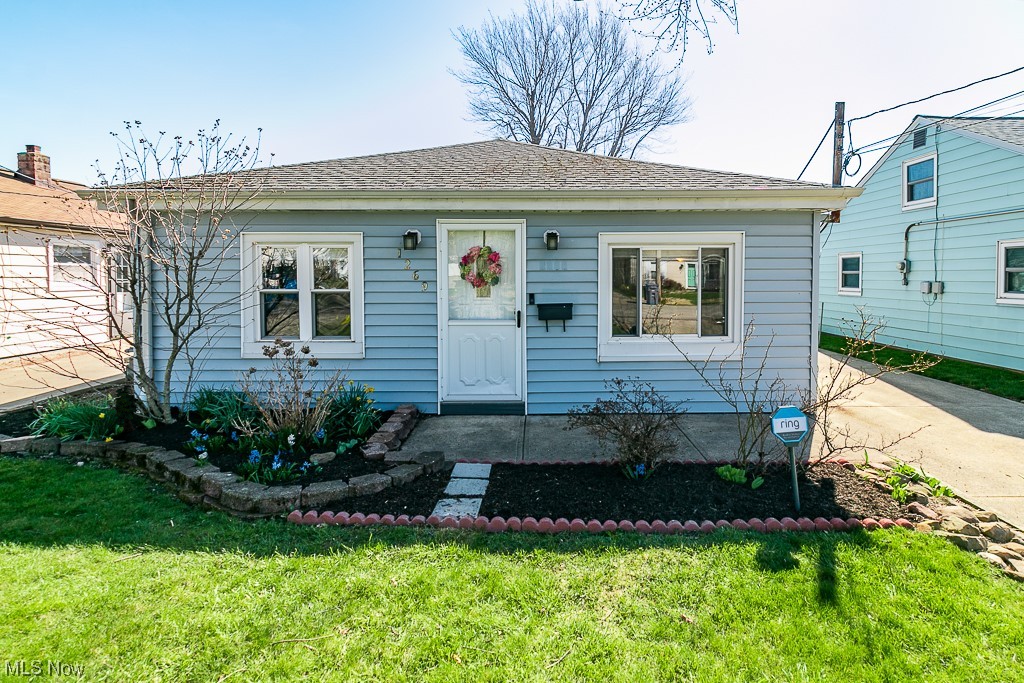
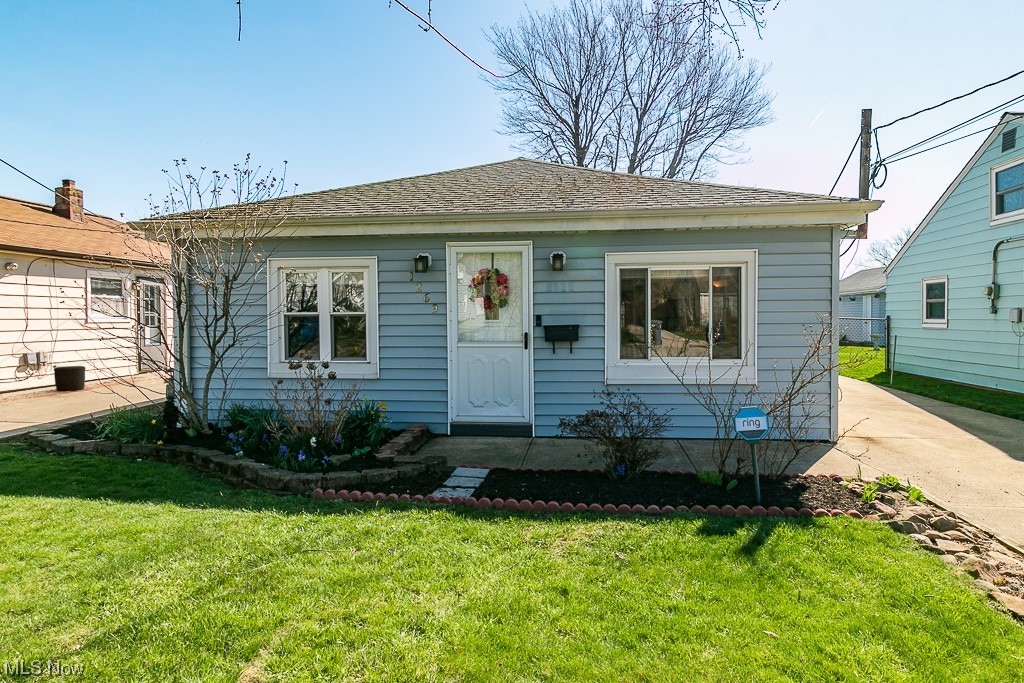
woven basket: none [14,337,53,363] -> present [54,366,86,391]

